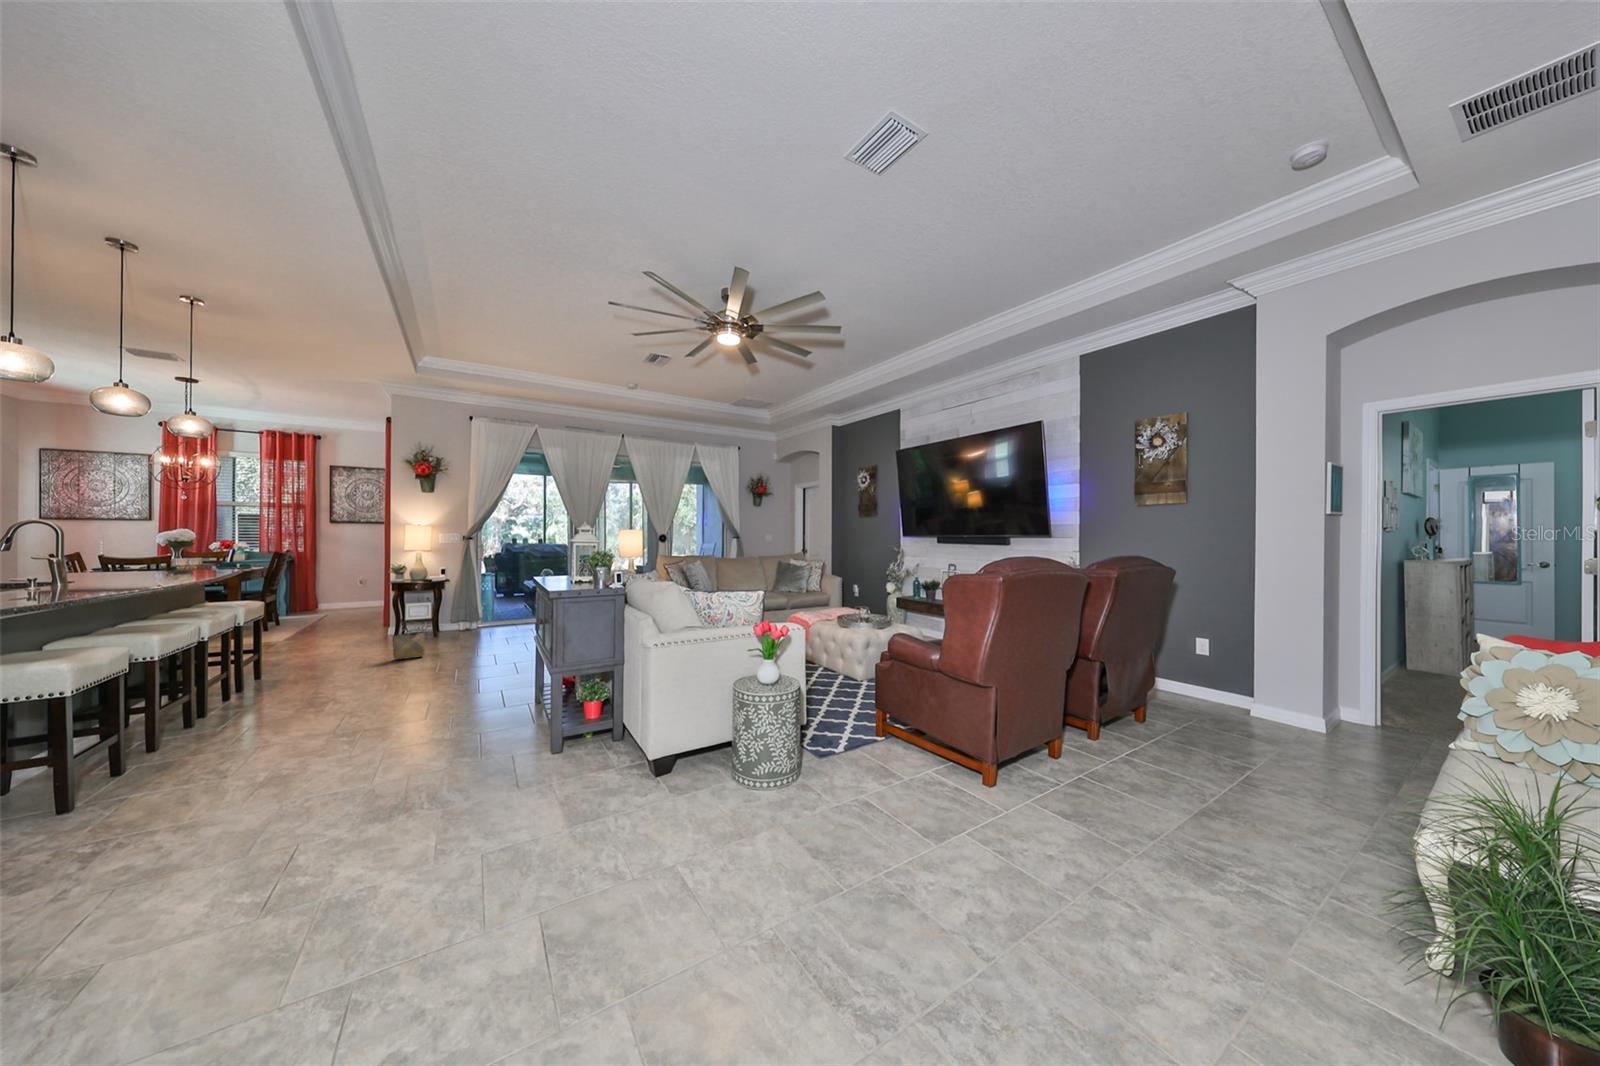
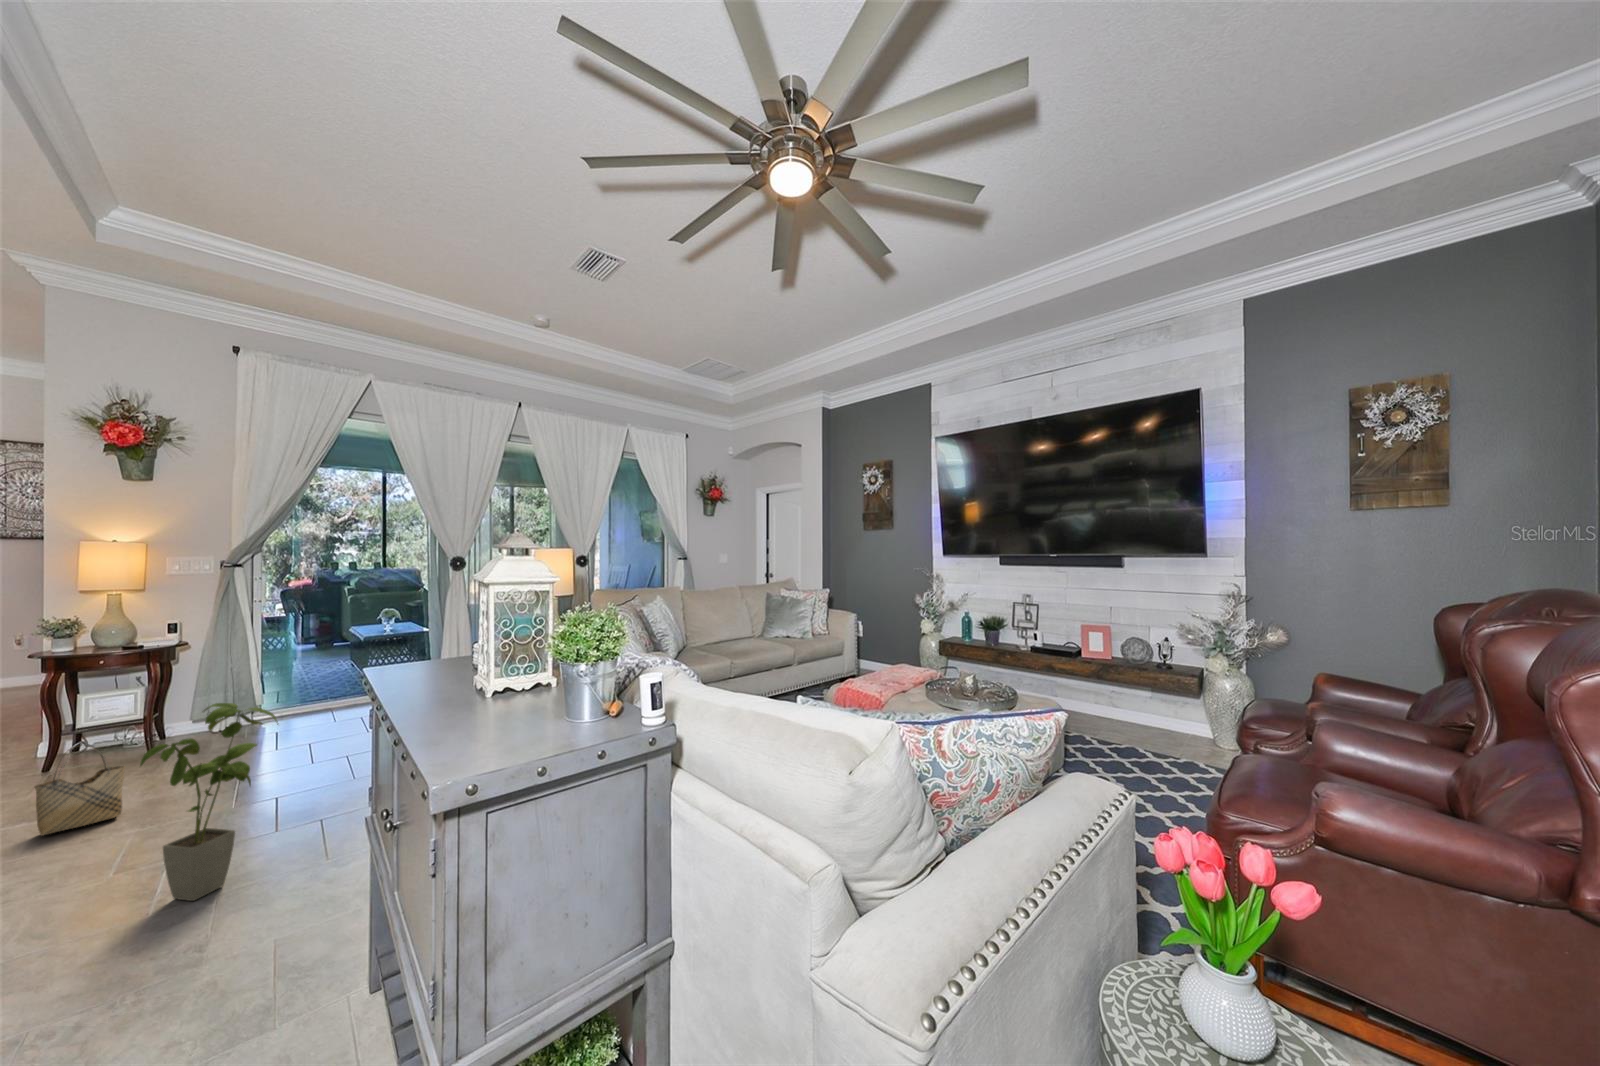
house plant: none [444,595,495,681] -> present [140,703,278,901]

